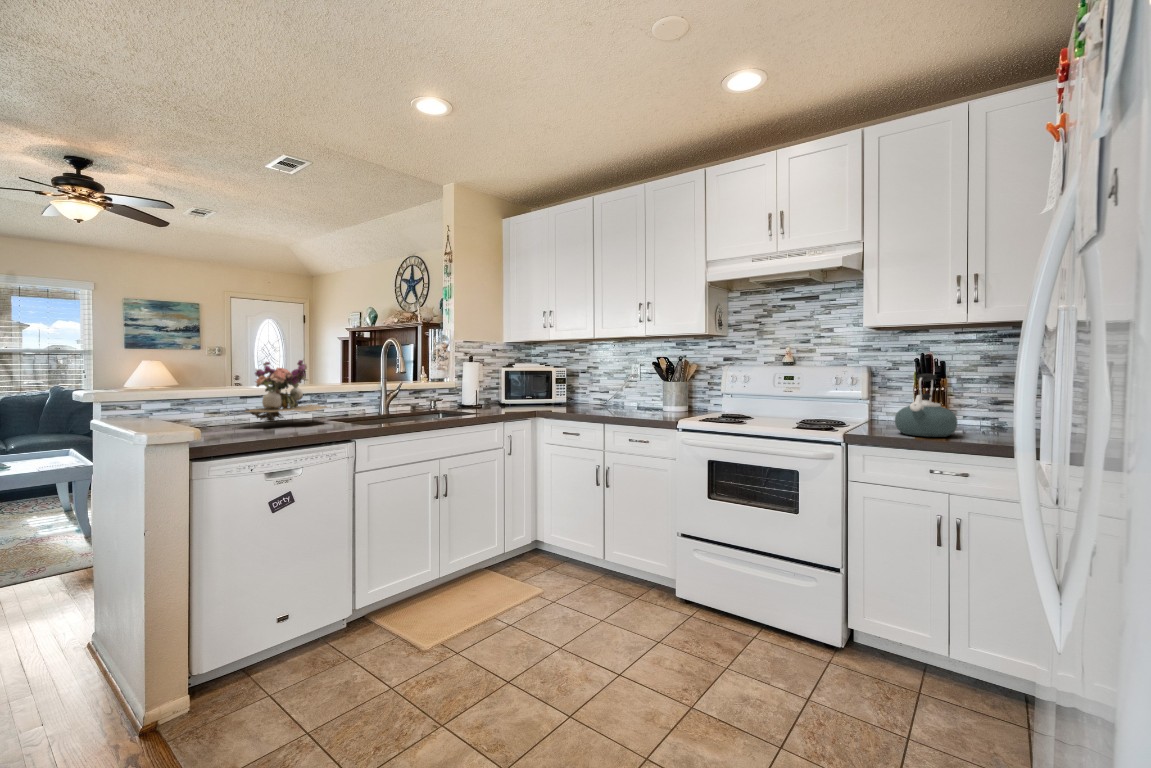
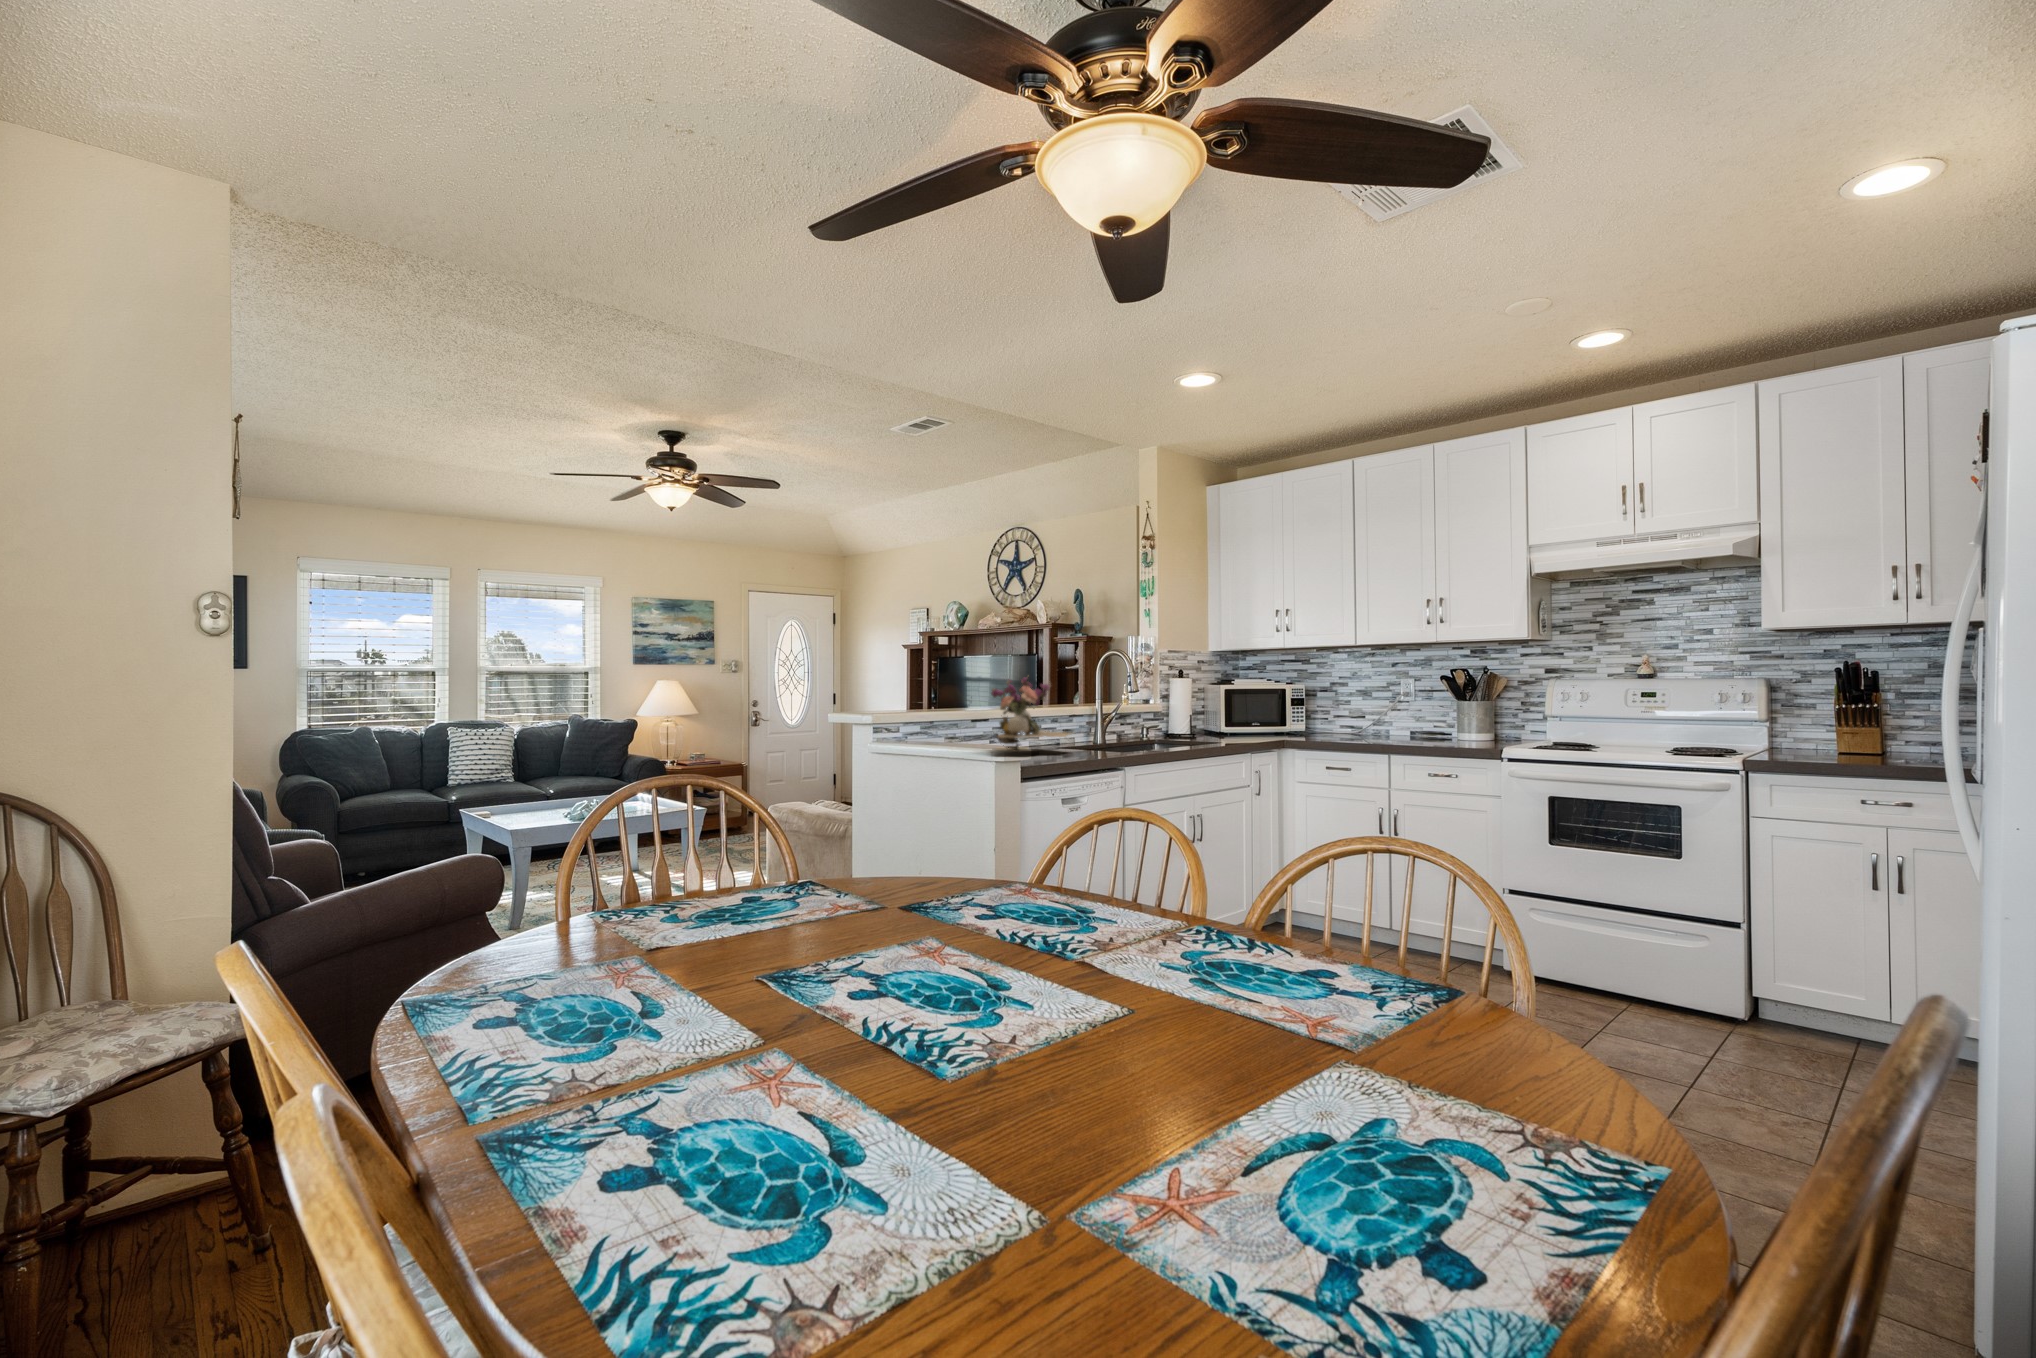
kettle: present [895,374,957,437] -> none [1815,687,1903,763]

